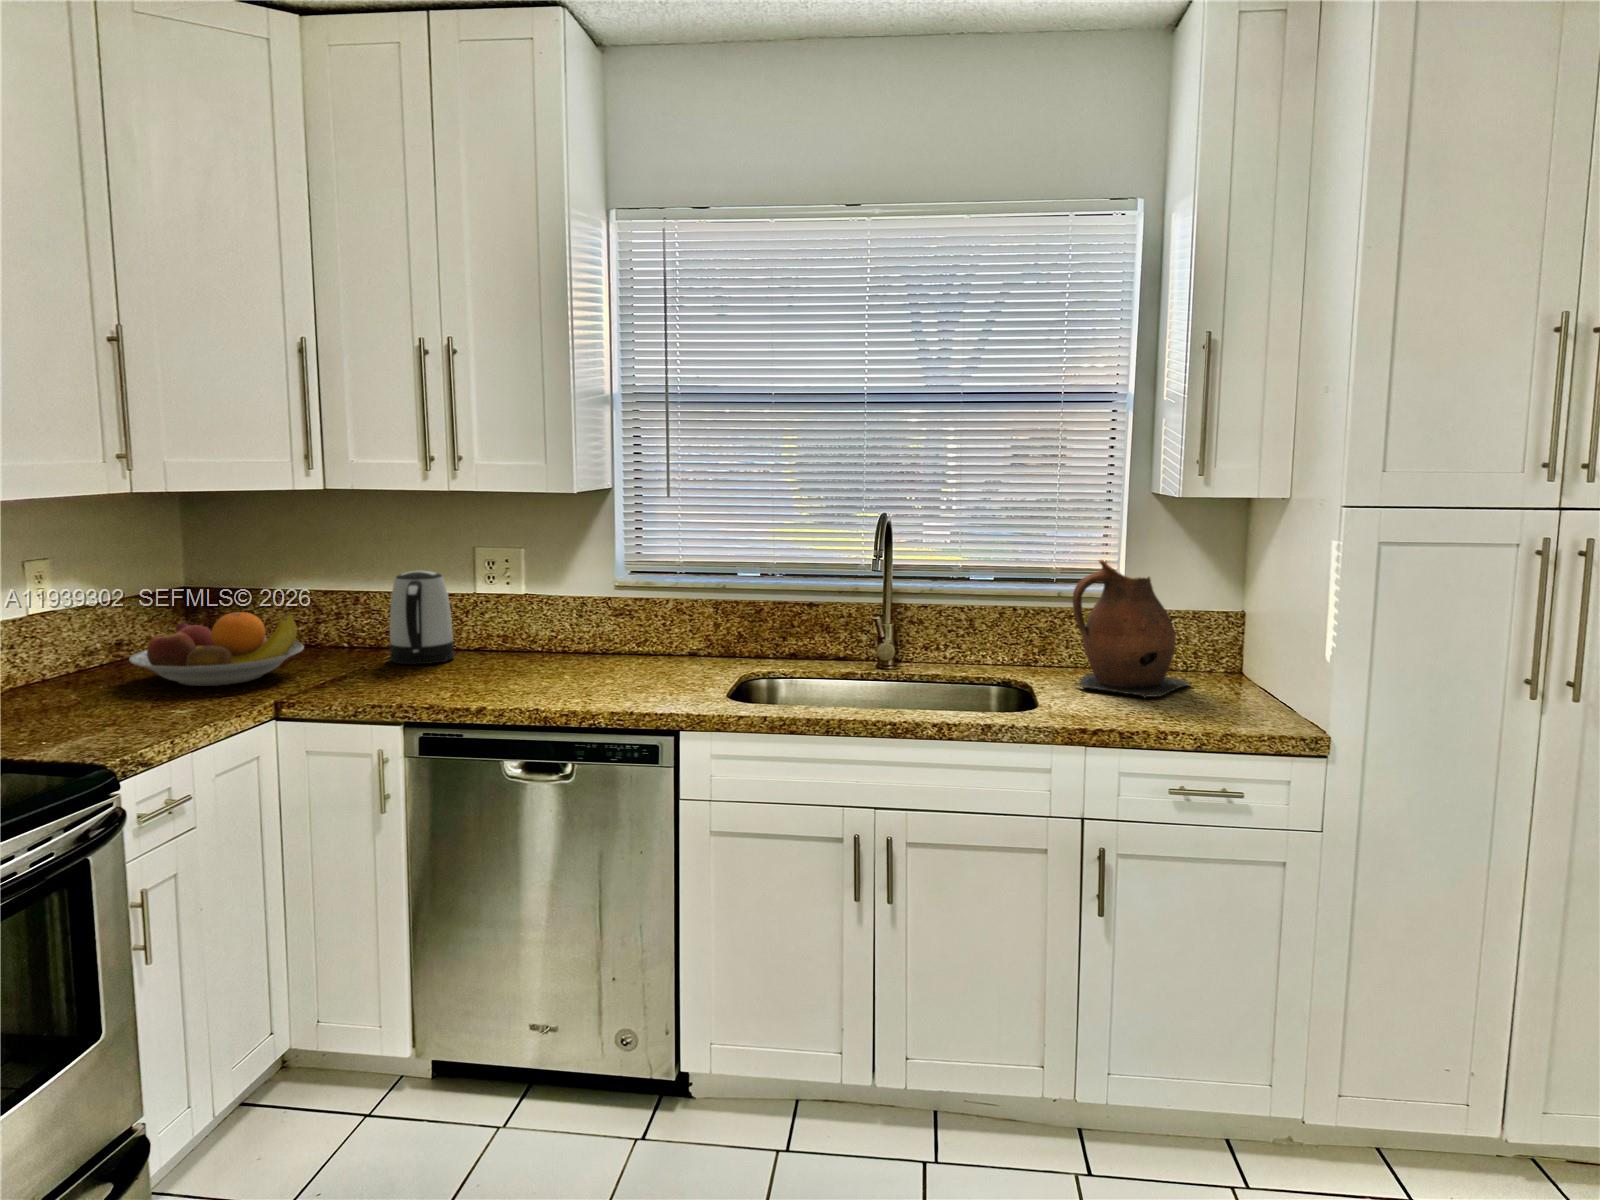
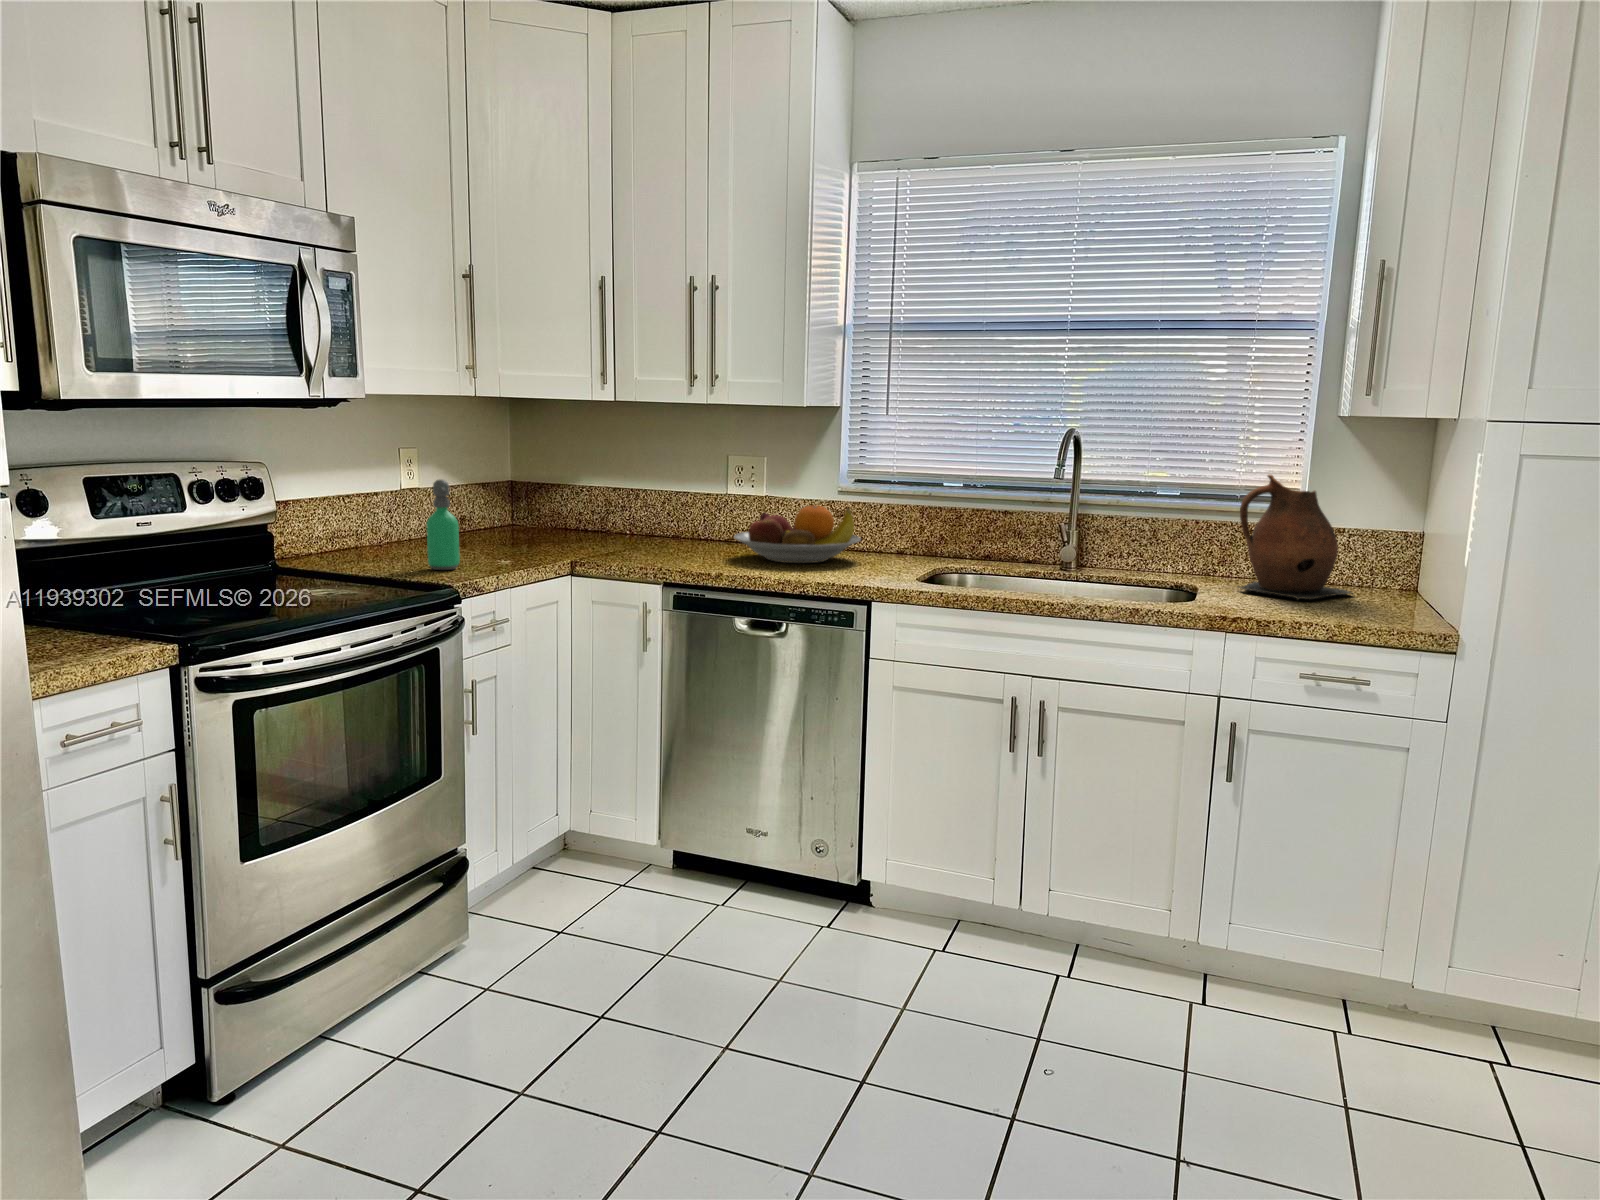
kettle: present [390,571,454,664] -> none [659,470,709,546]
fruit bowl: present [129,612,304,686] -> present [734,505,861,563]
soap dispenser: none [66,613,119,736] -> present [426,480,460,570]

